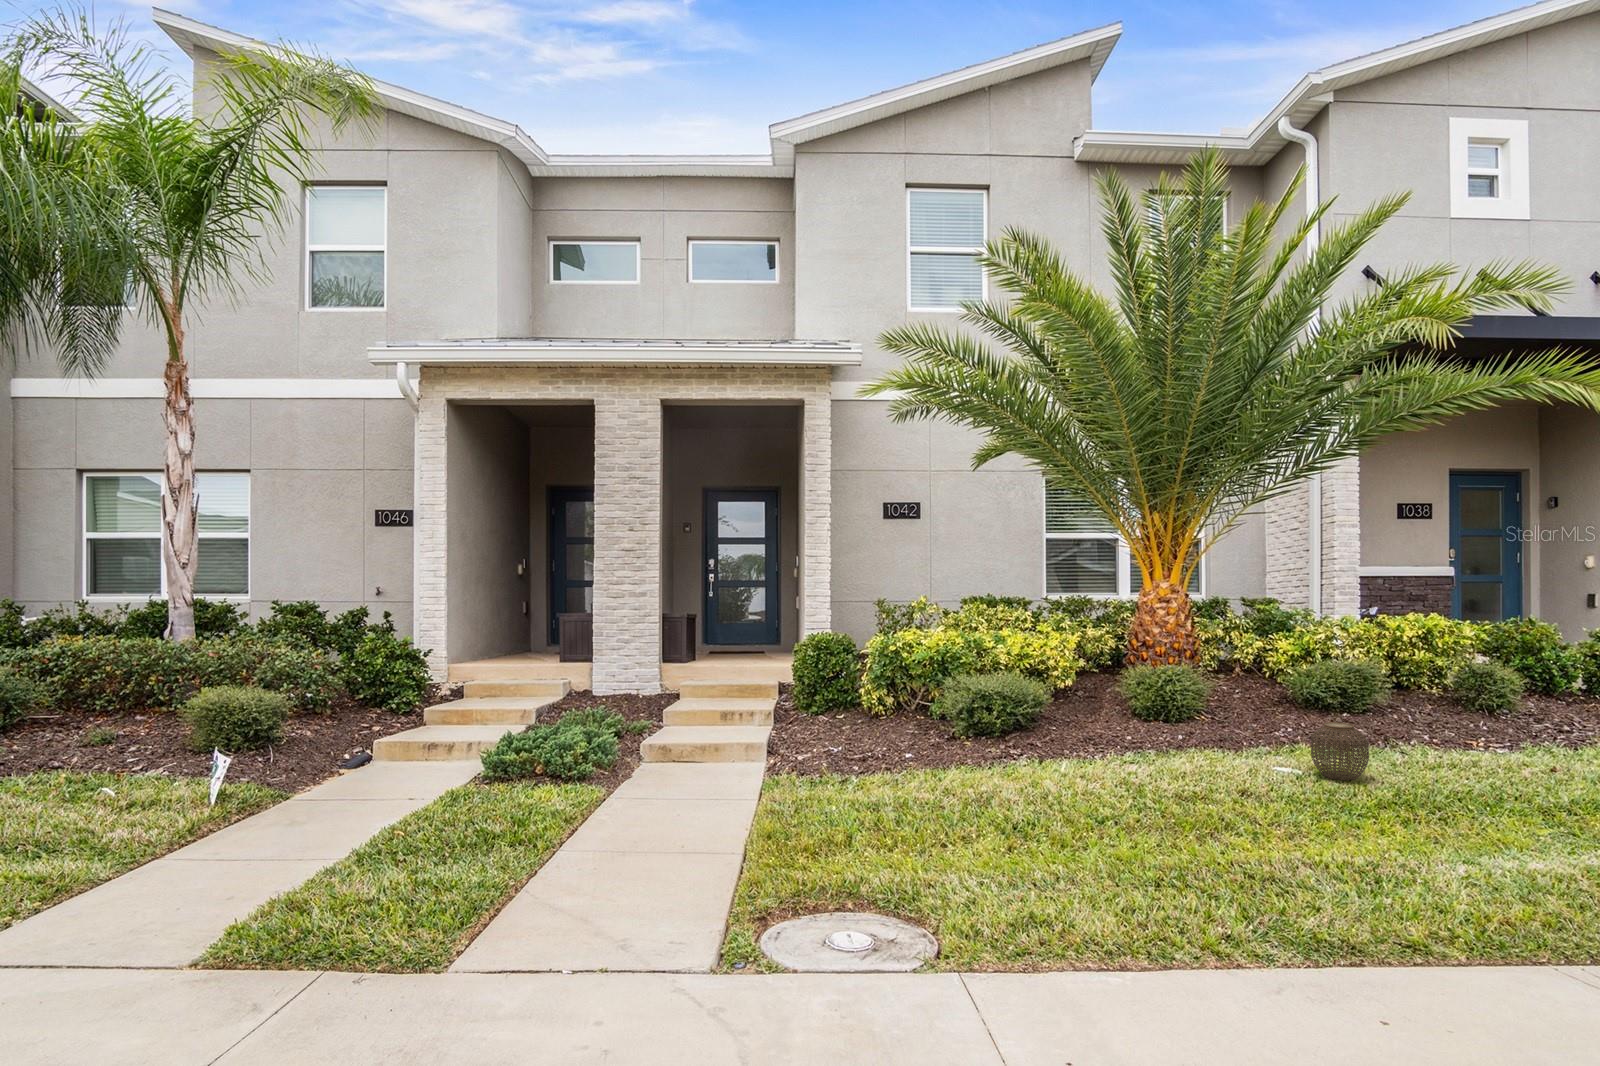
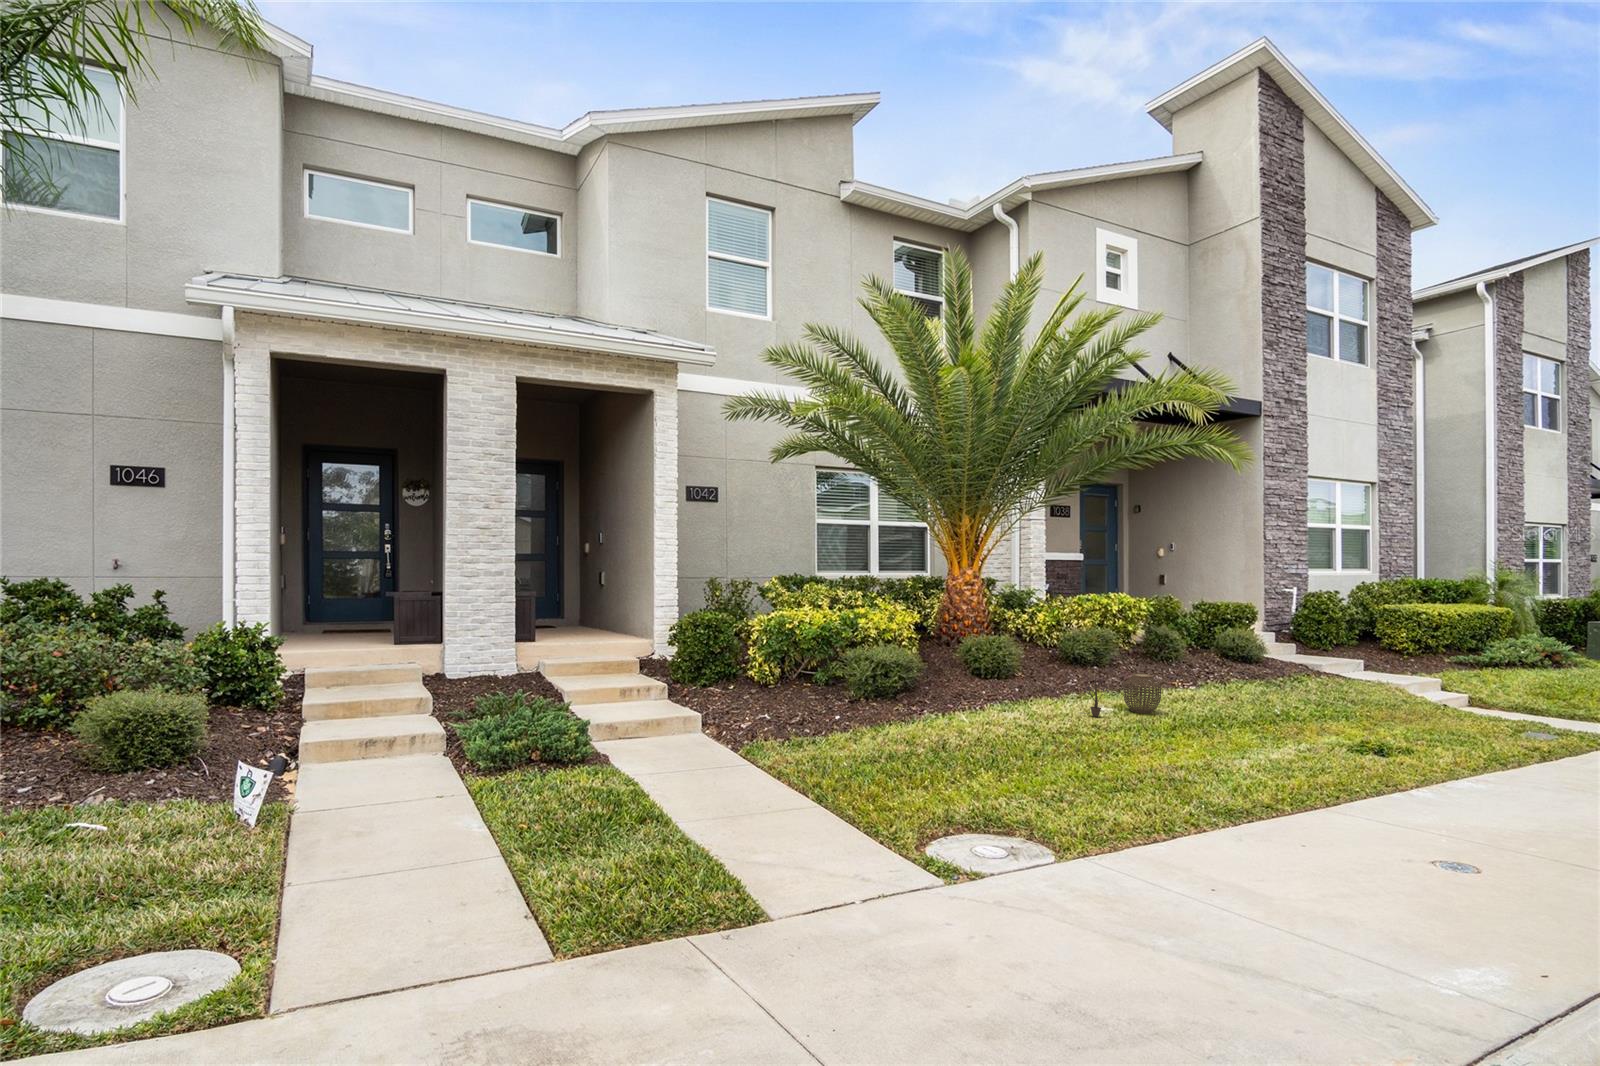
decorative plant: none [1227,726,1269,779] -> present [1084,679,1109,717]

